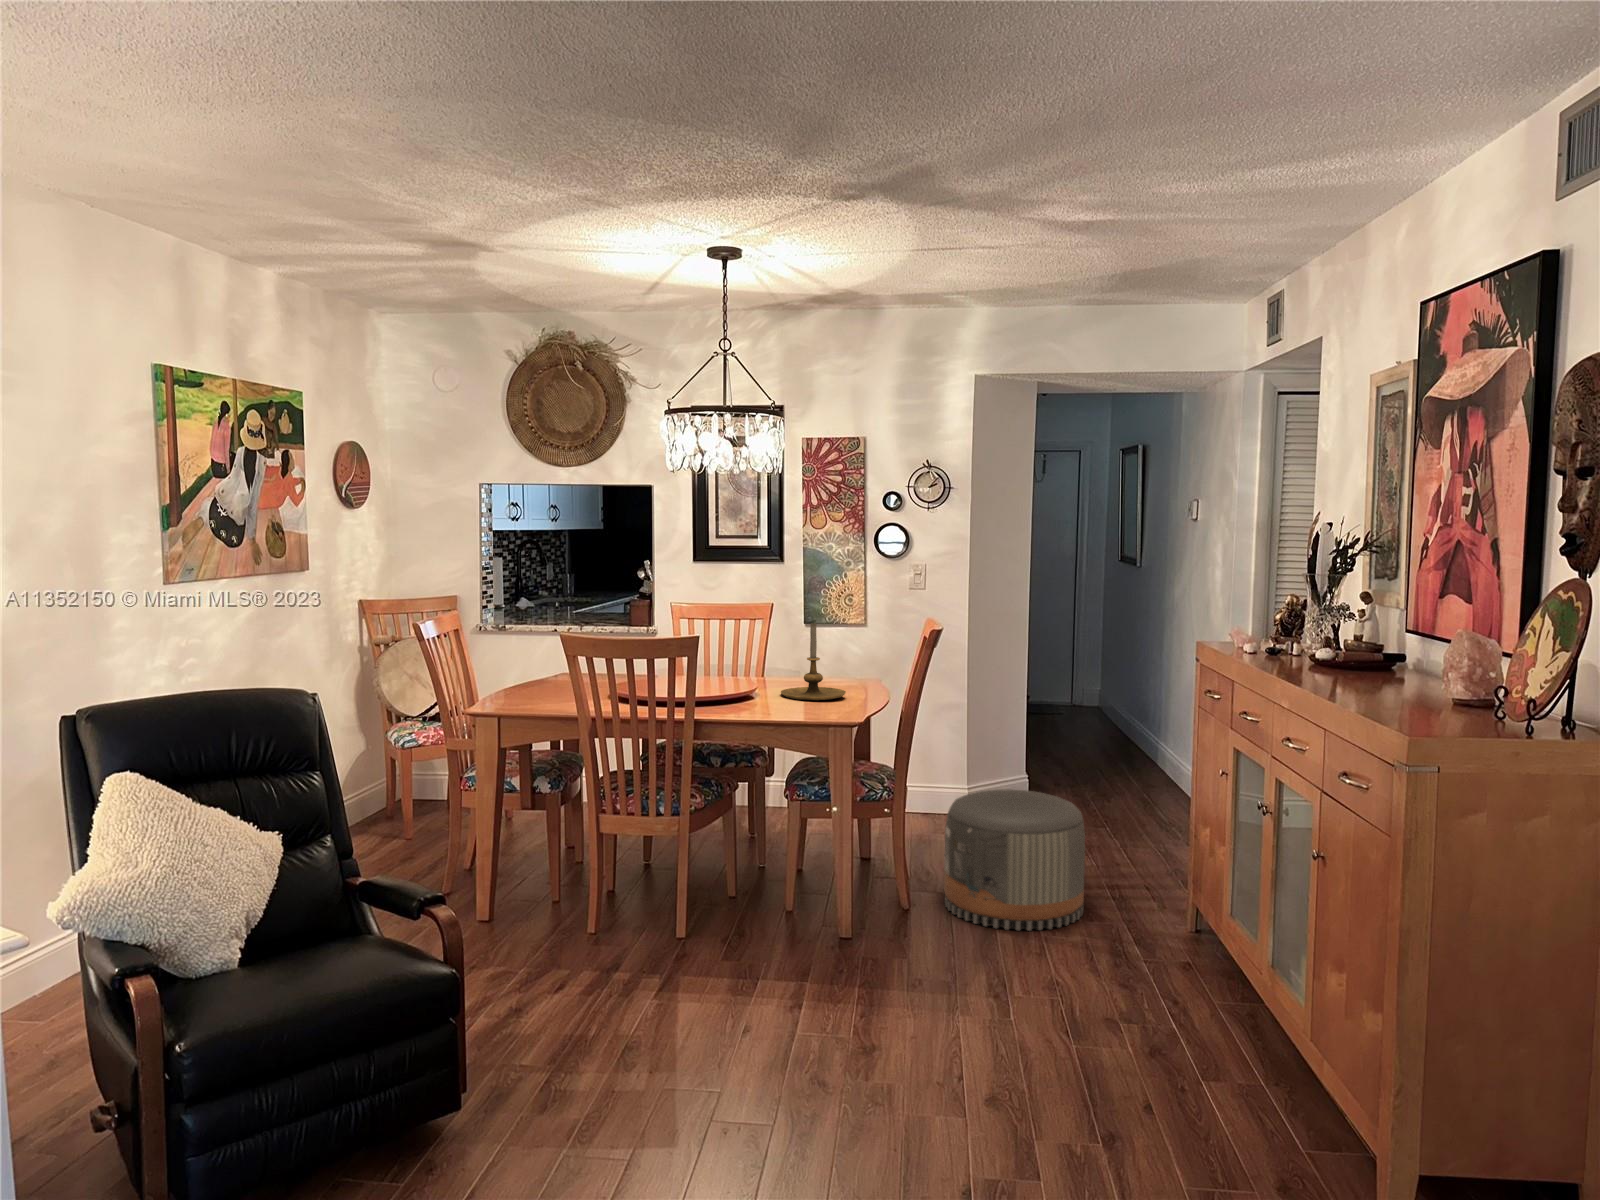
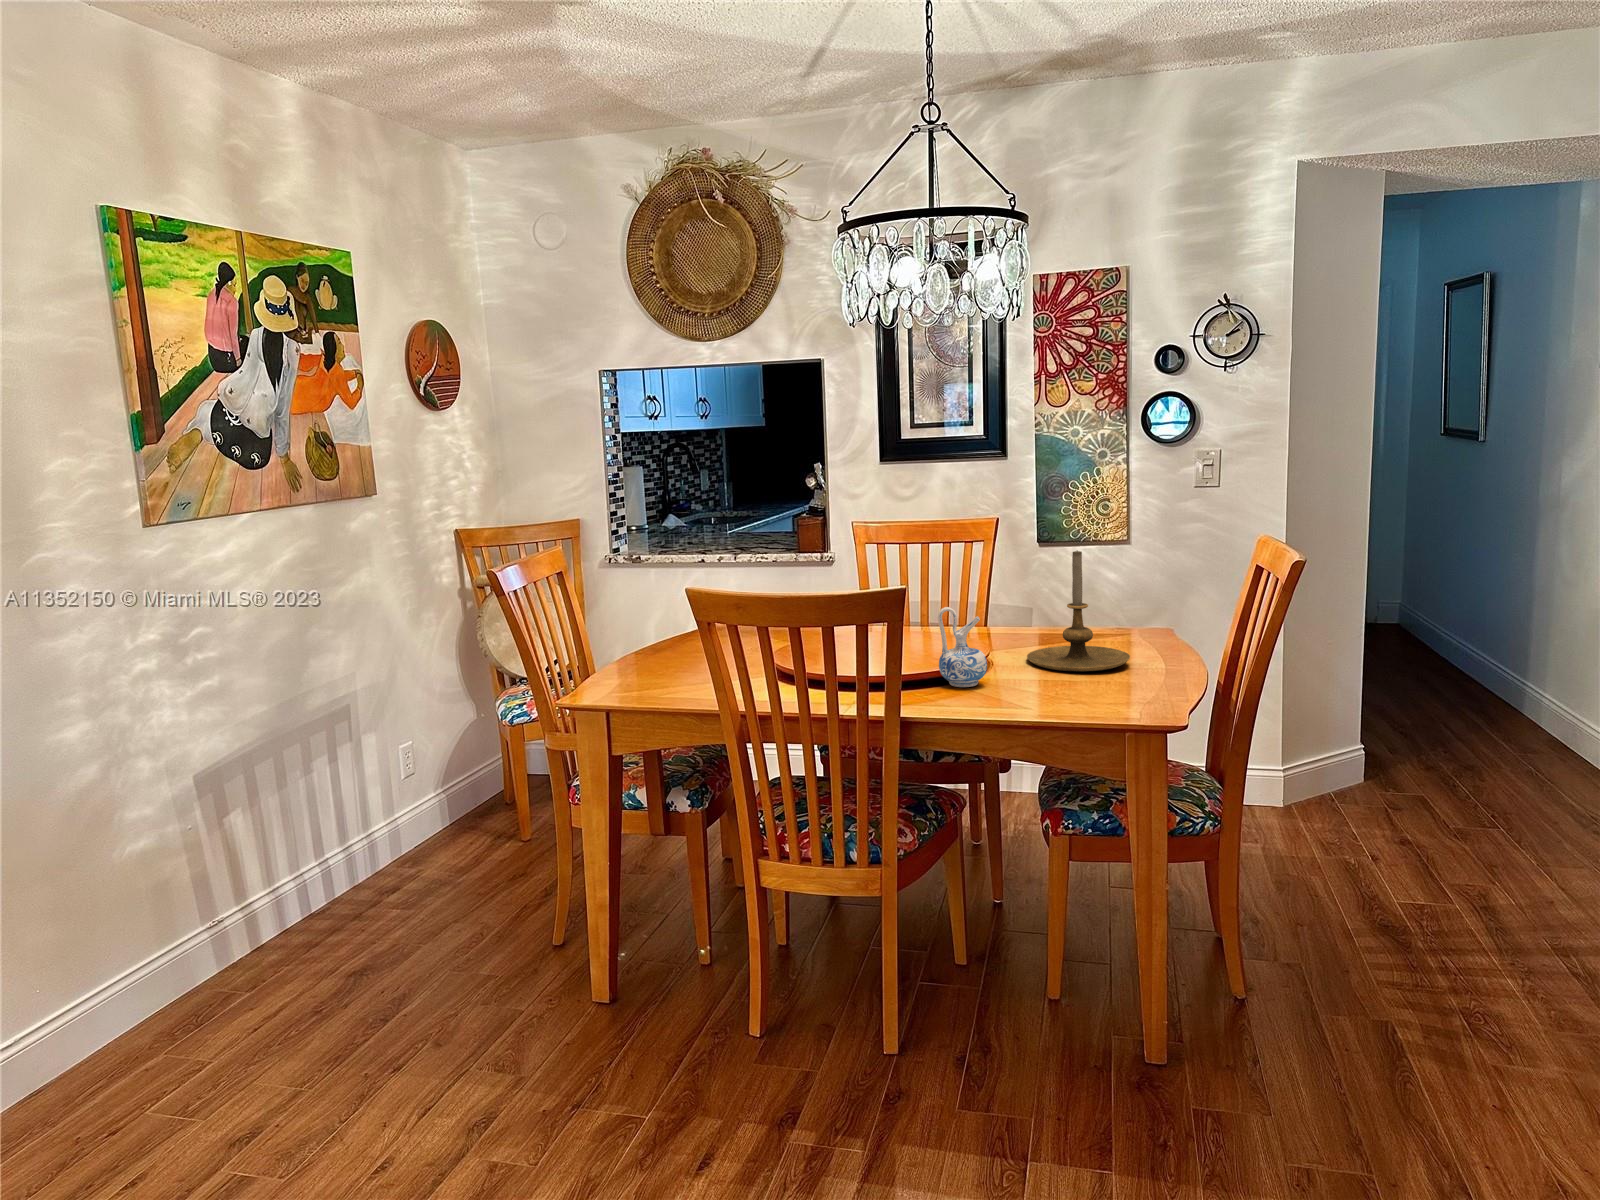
ceramic pitcher: none [722,654,752,705] -> present [938,607,987,687]
pouf: present [944,789,1085,930] -> none [1295,804,1551,1052]

